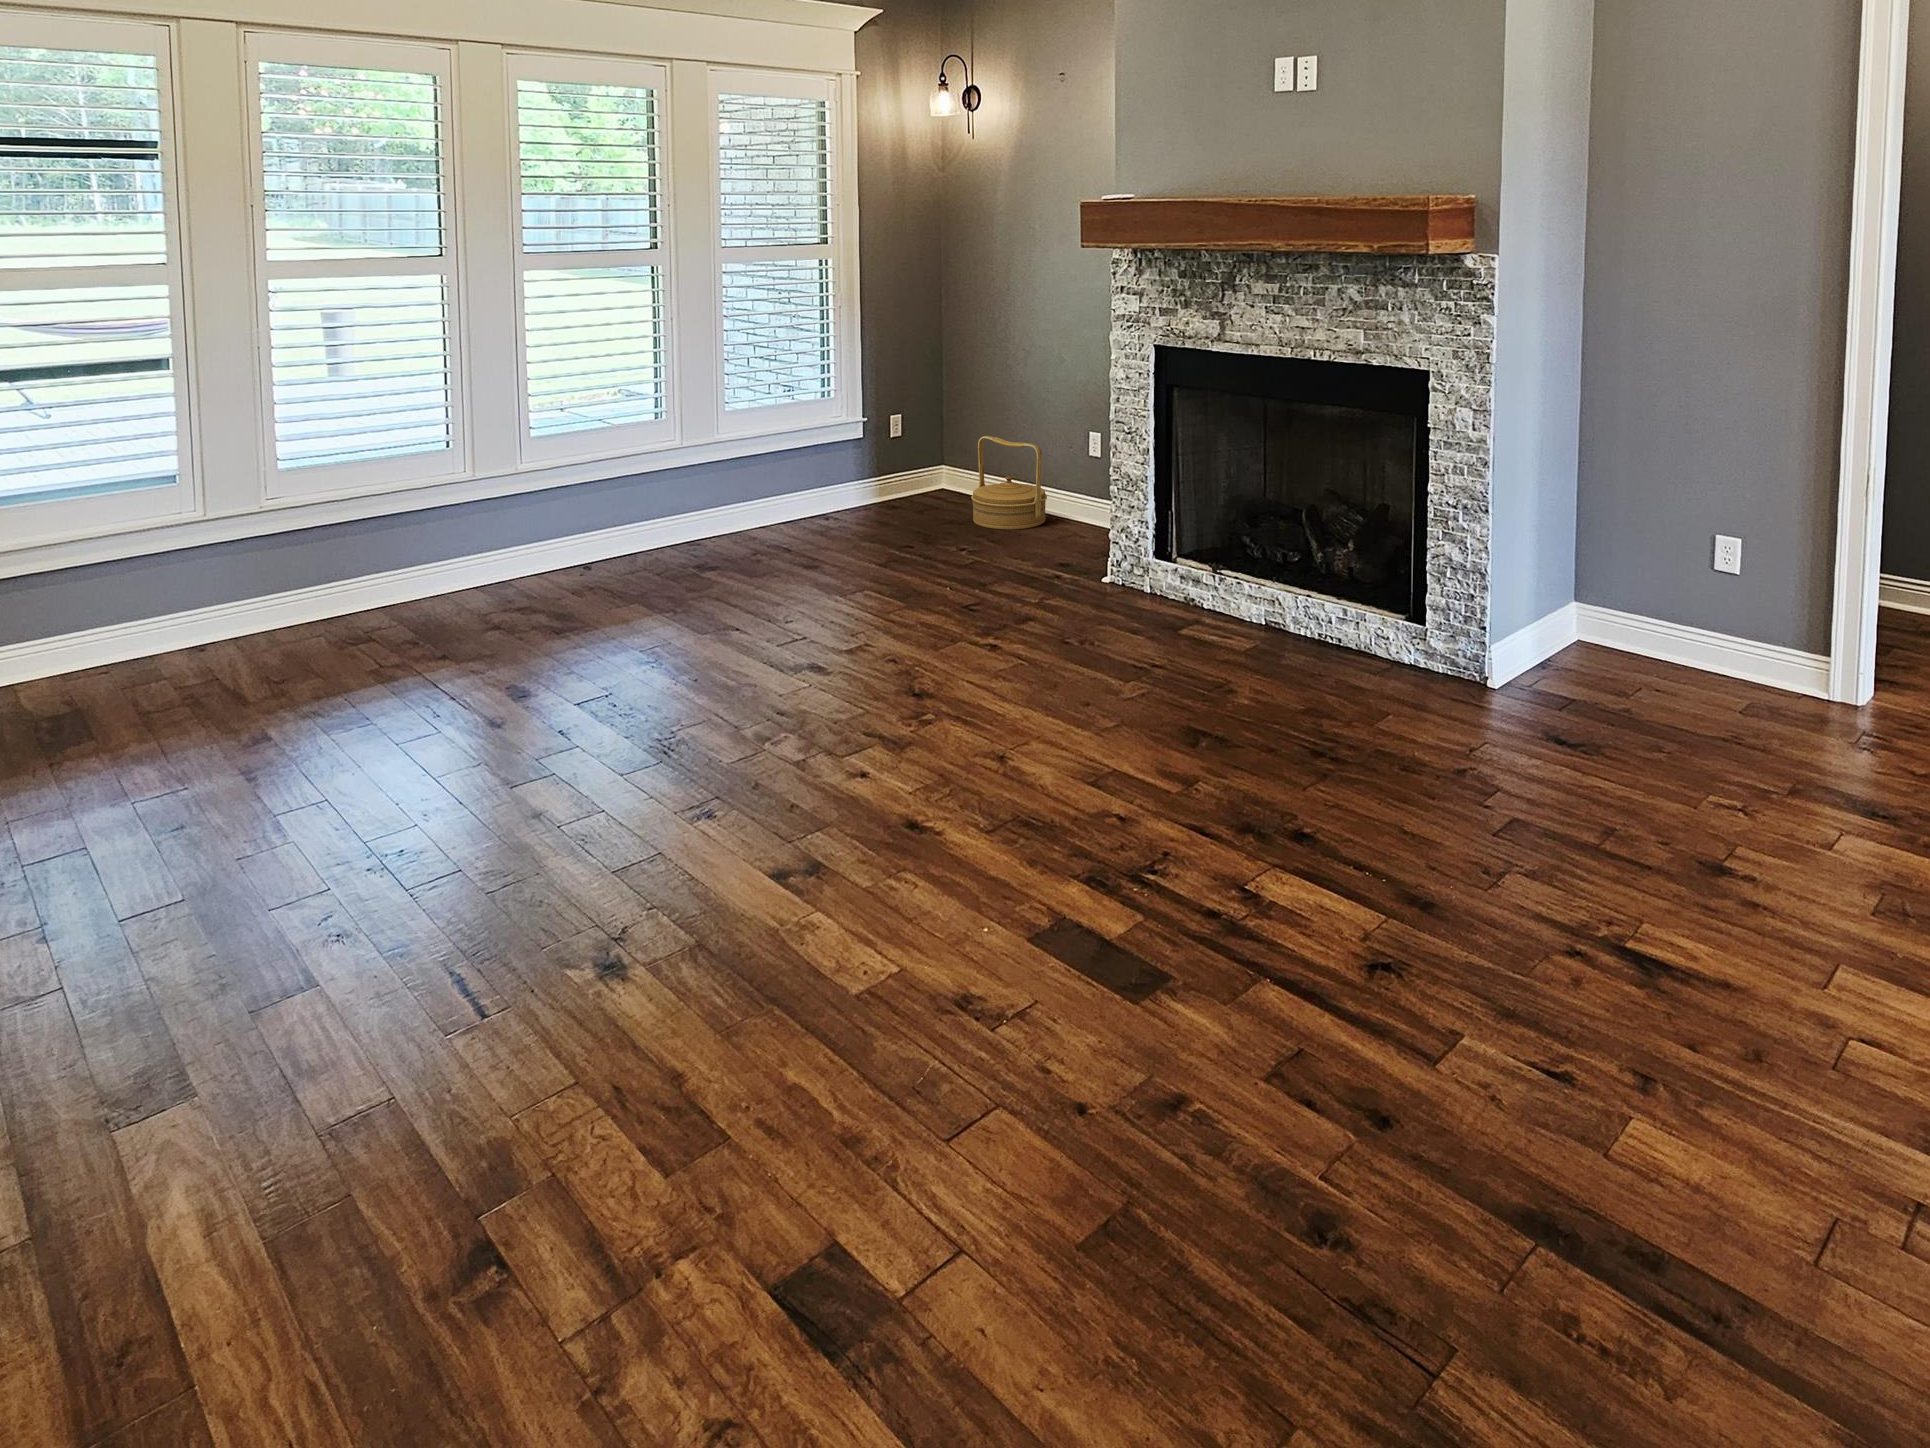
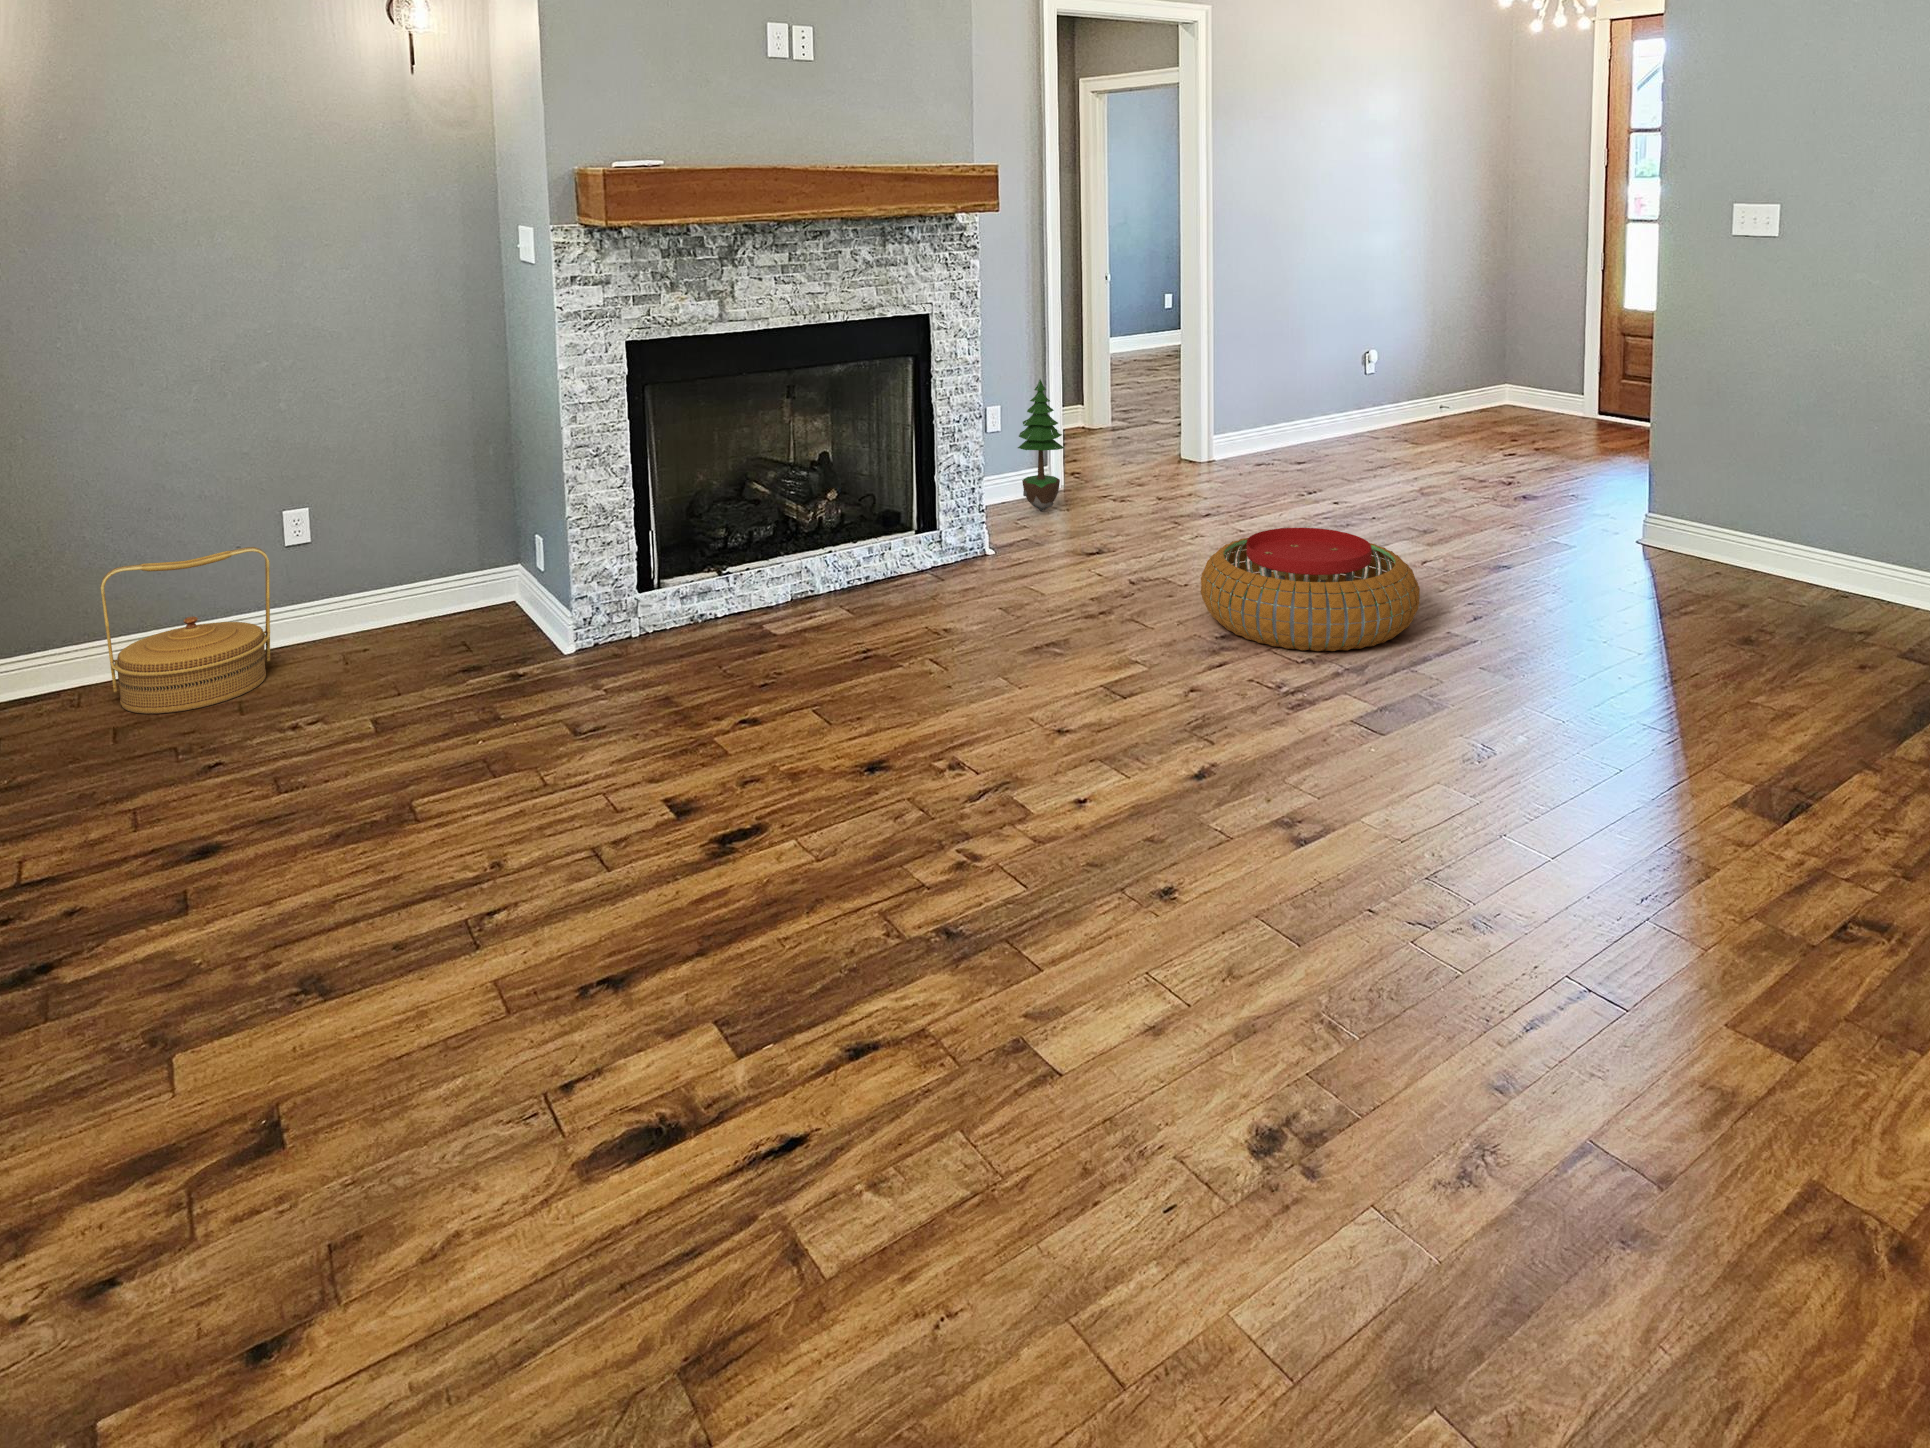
potted tree: none [1715,503,1800,700] -> present [1018,379,1064,511]
pouf: none [1269,749,1626,996] -> present [1201,528,1420,651]

